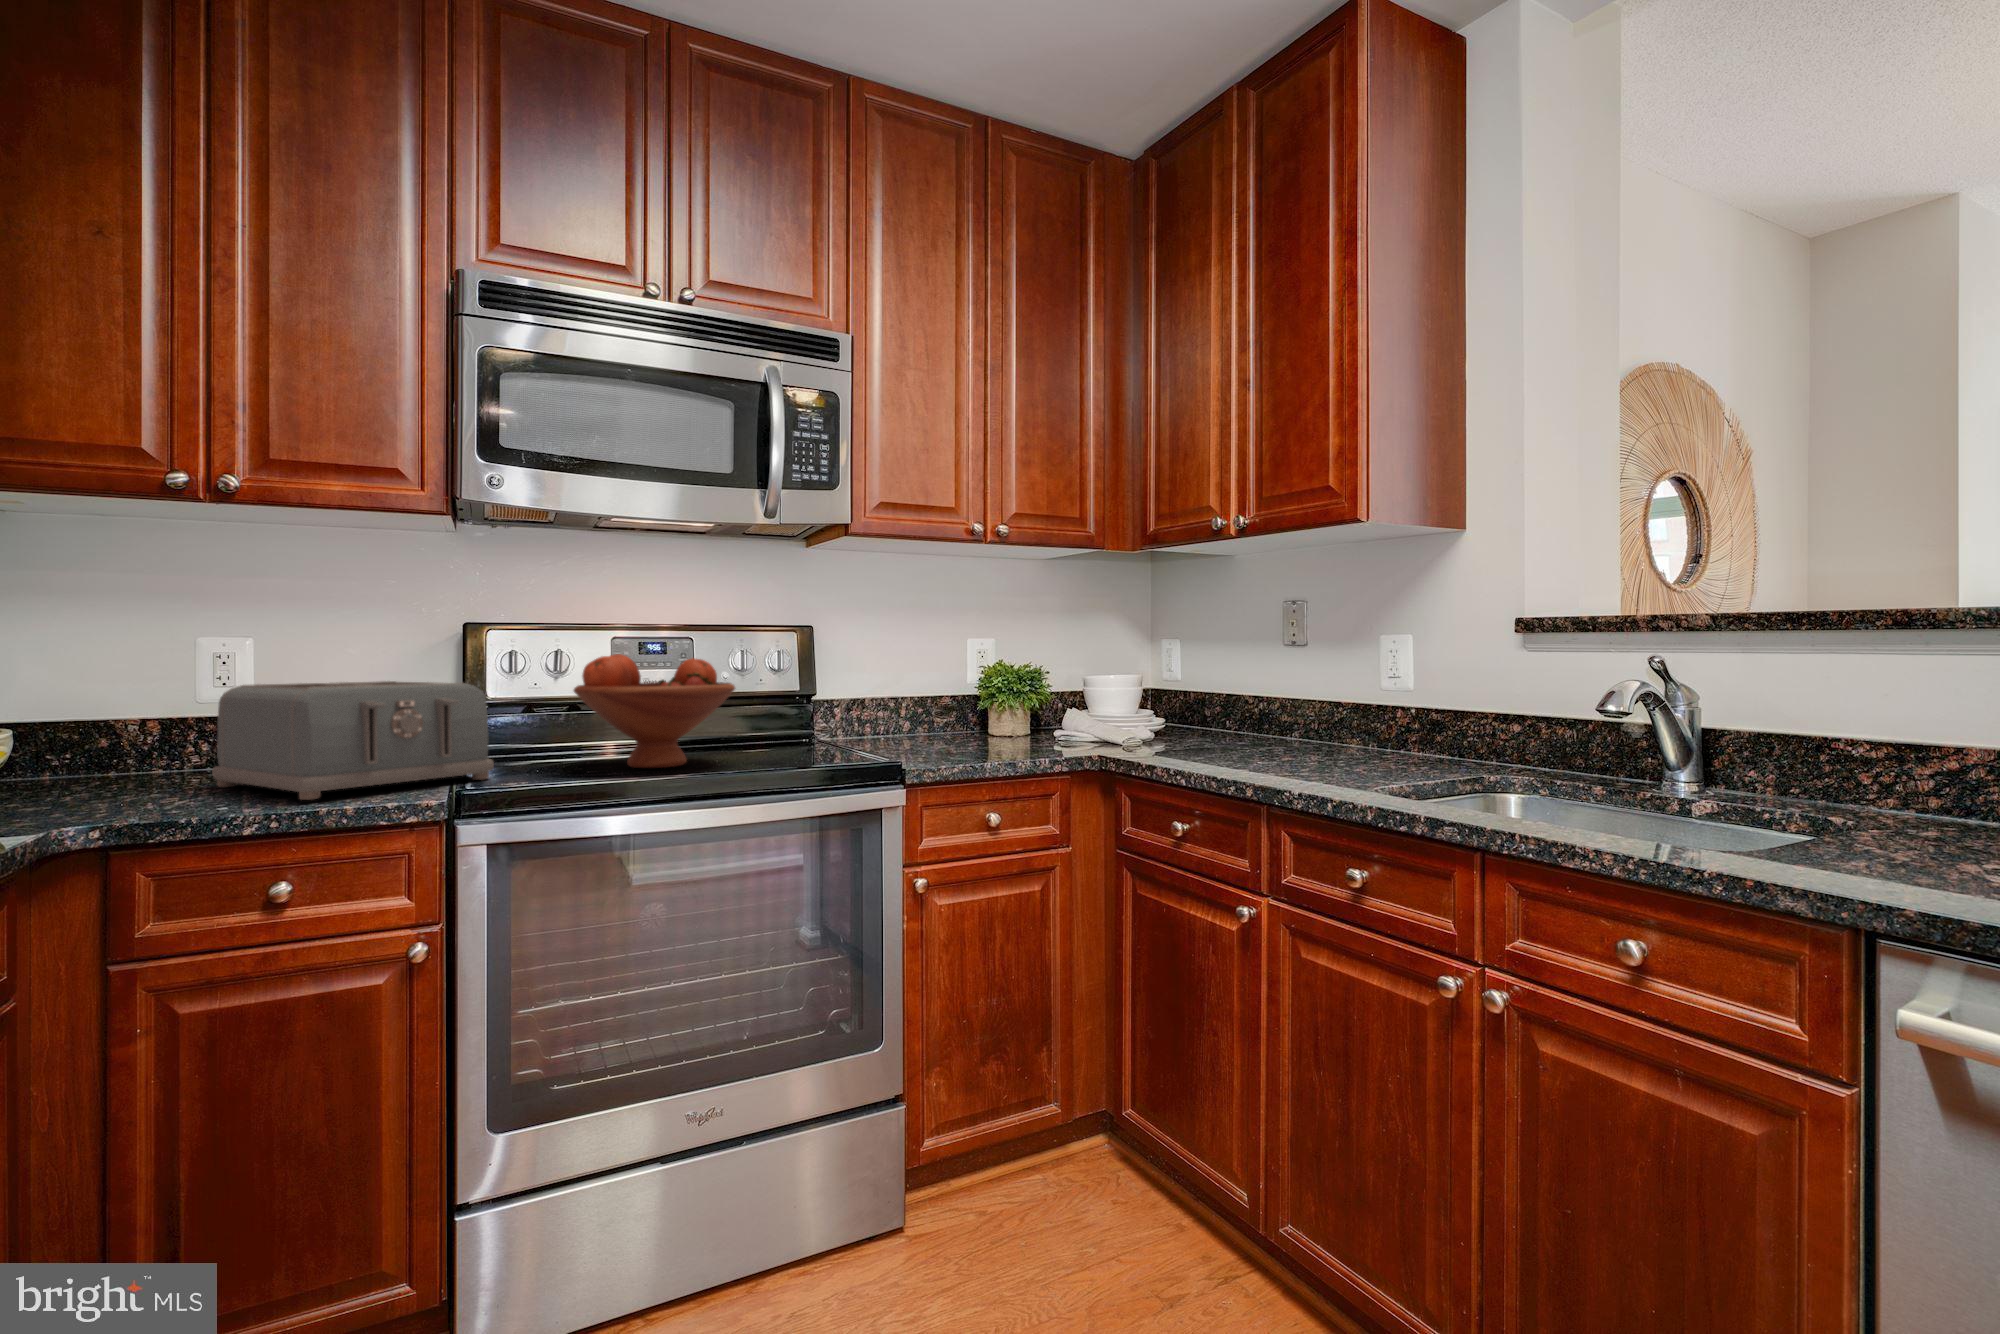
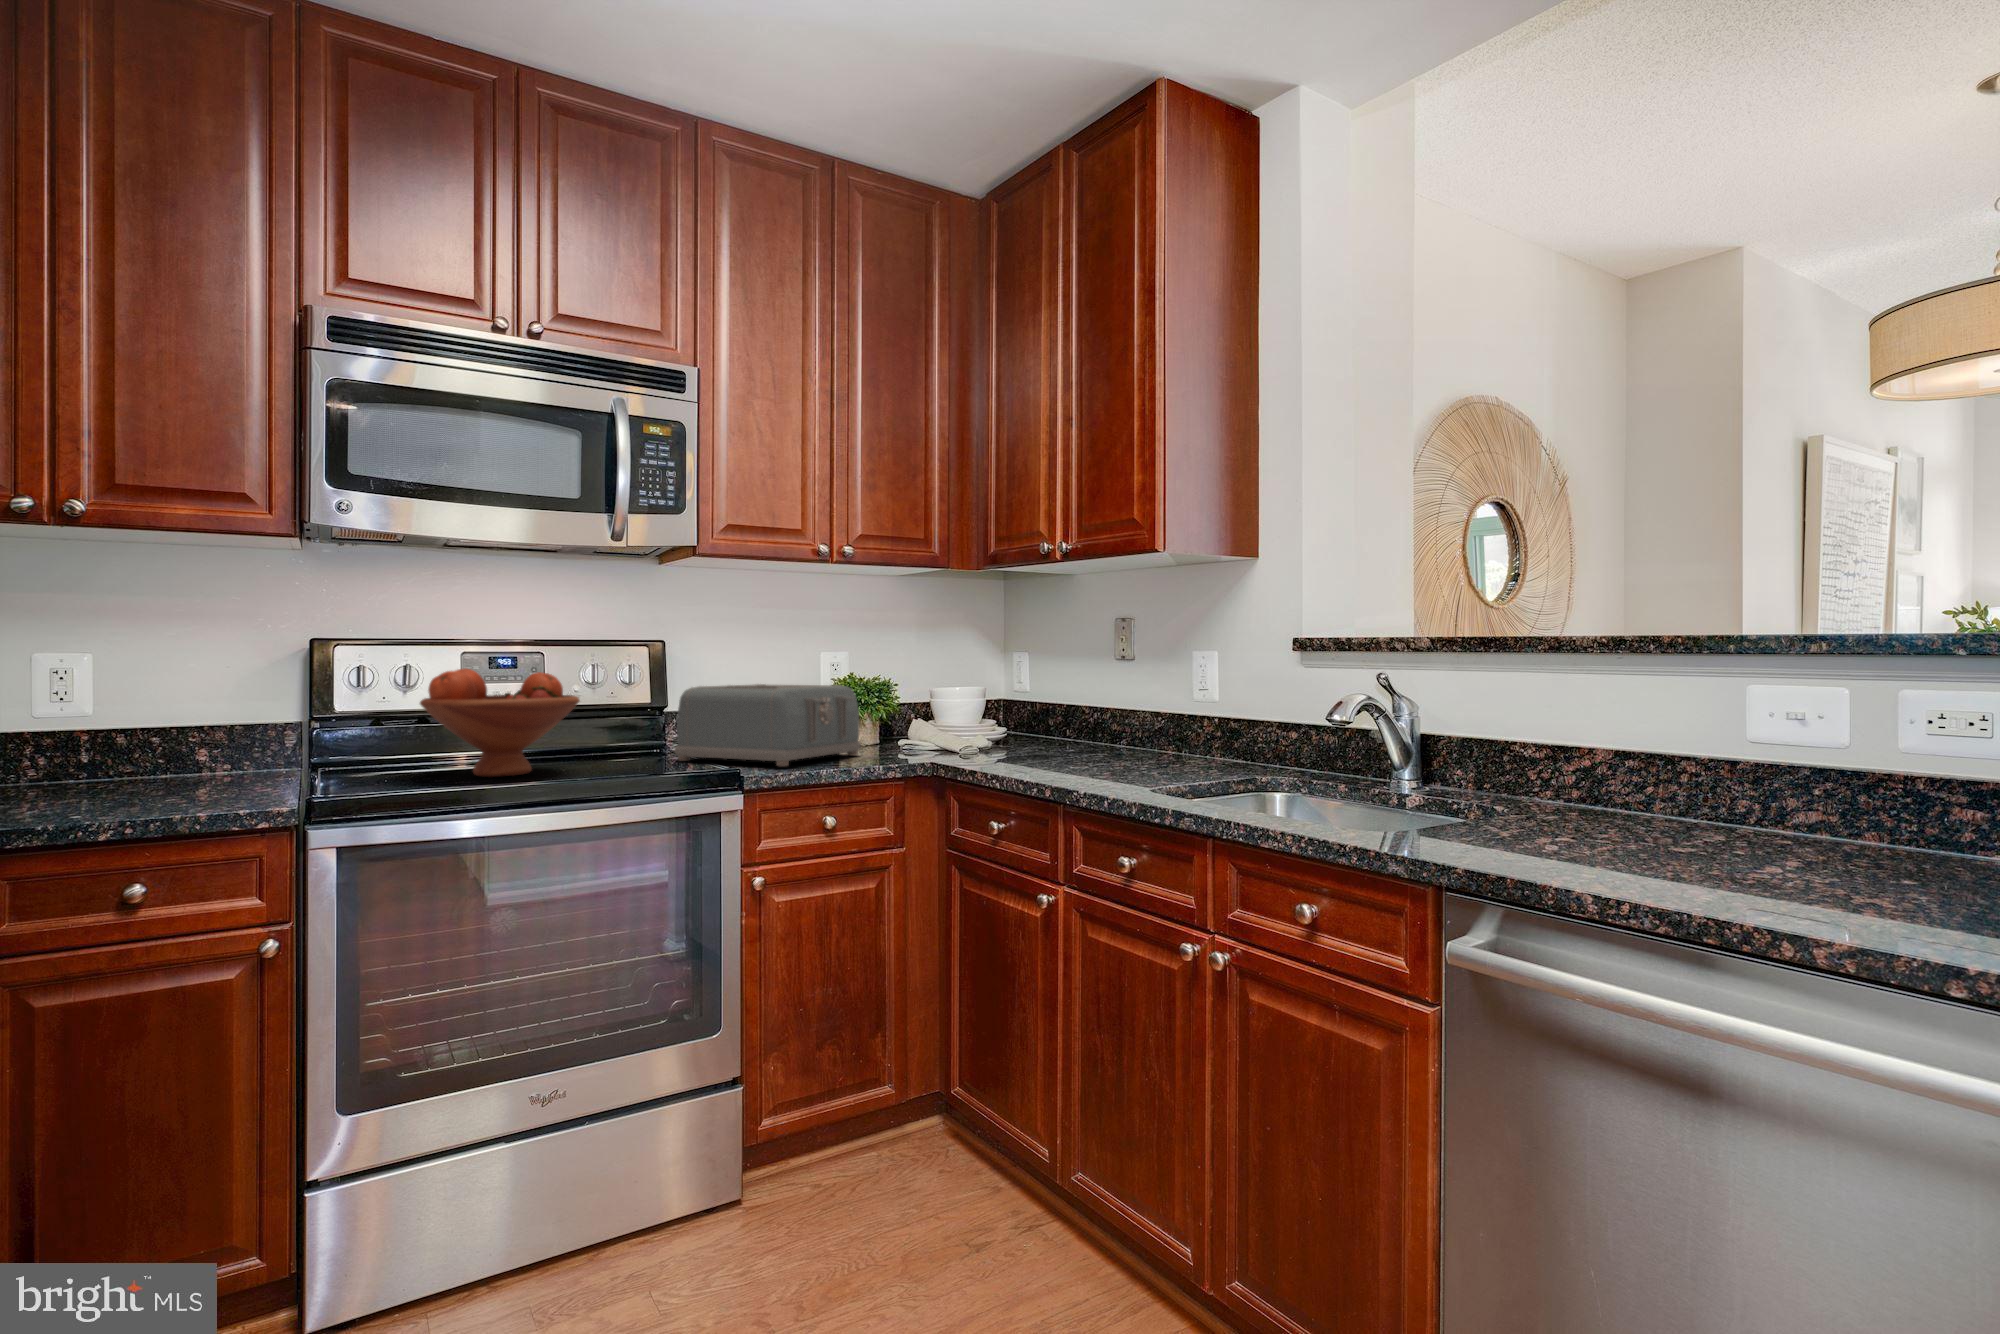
toaster: present [212,681,494,800] -> present [674,684,861,767]

